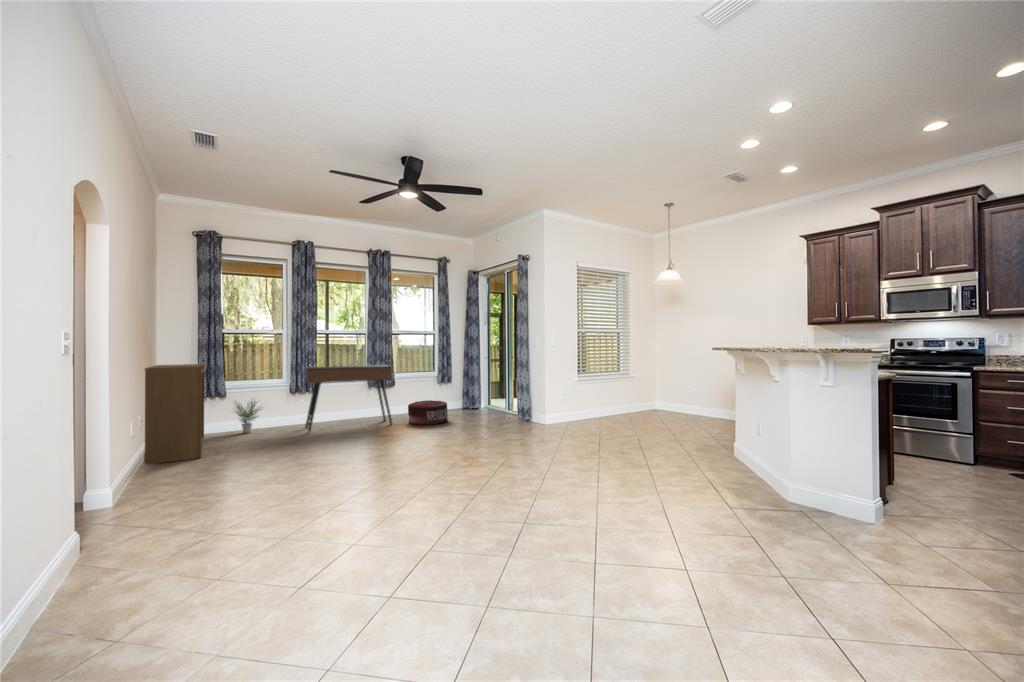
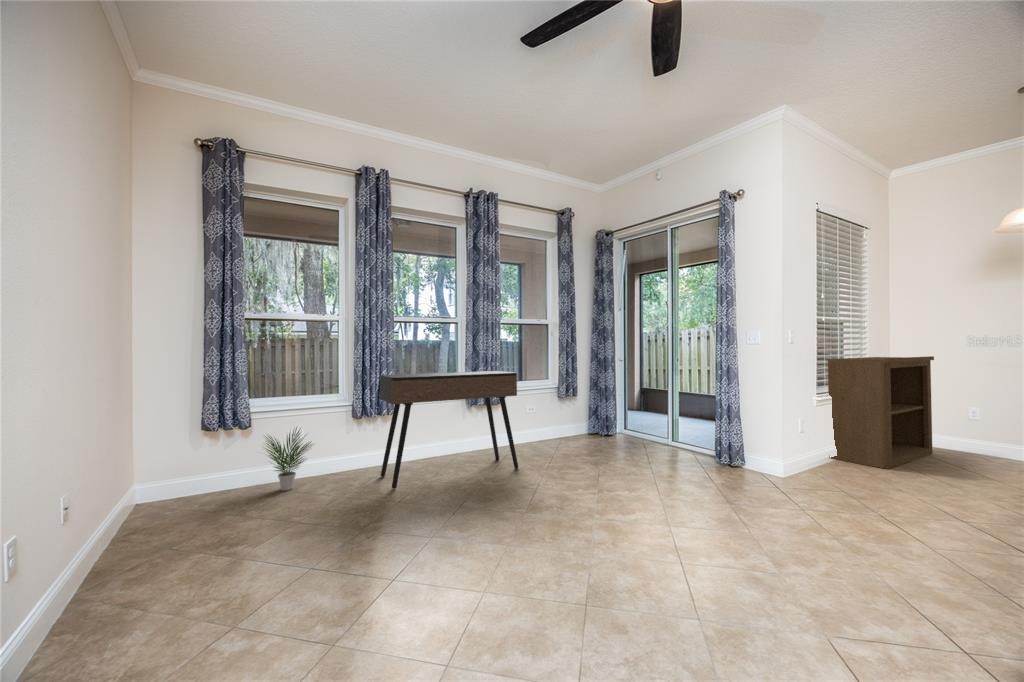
bookshelf: present [144,363,207,465] -> present [827,356,934,469]
pouf: present [408,400,448,425] -> none [539,426,602,470]

